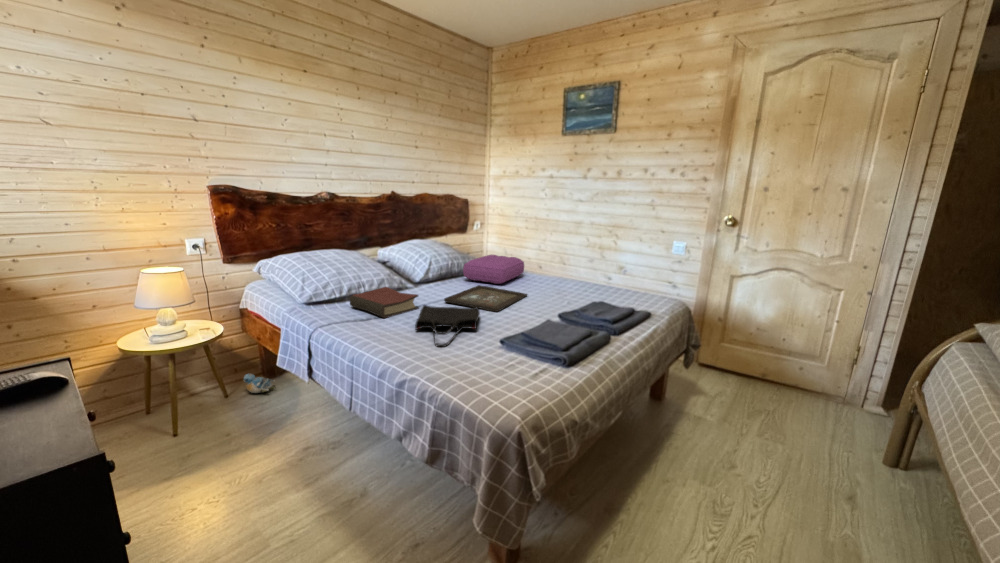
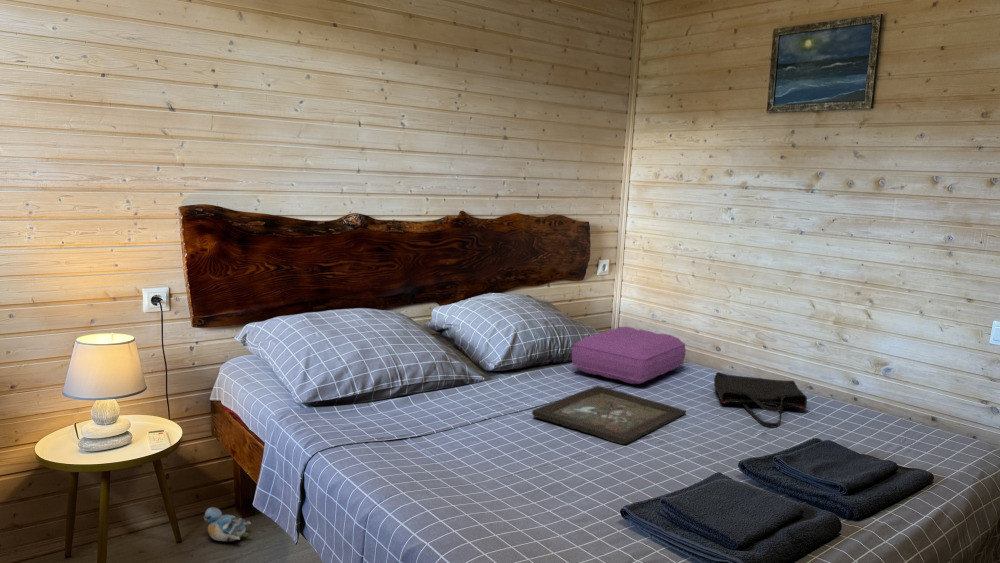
hardback book: present [350,287,419,318] -> none [374,381,488,442]
tote bag: present [415,305,480,347] -> present [714,372,807,427]

